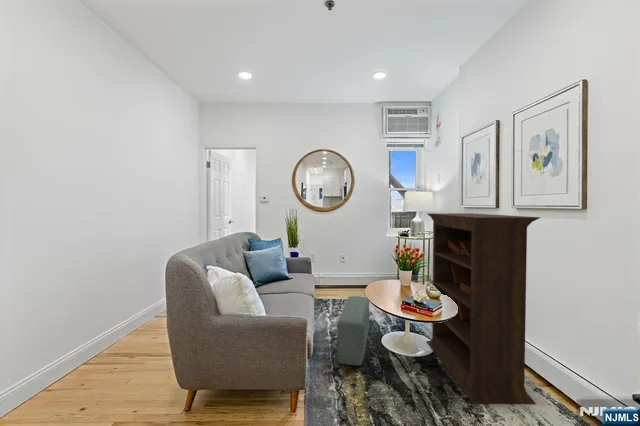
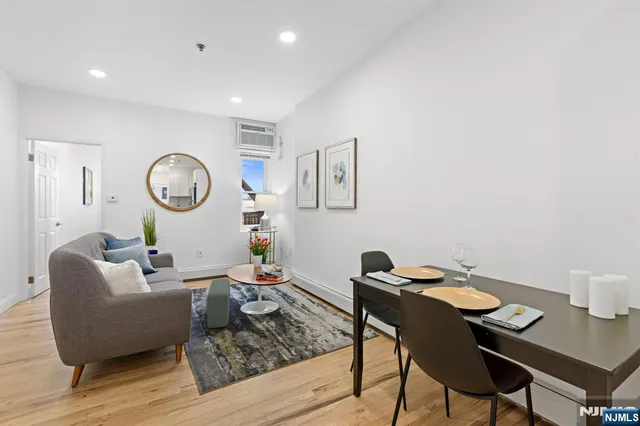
bookcase: present [427,213,540,404] -> none [273,211,336,329]

